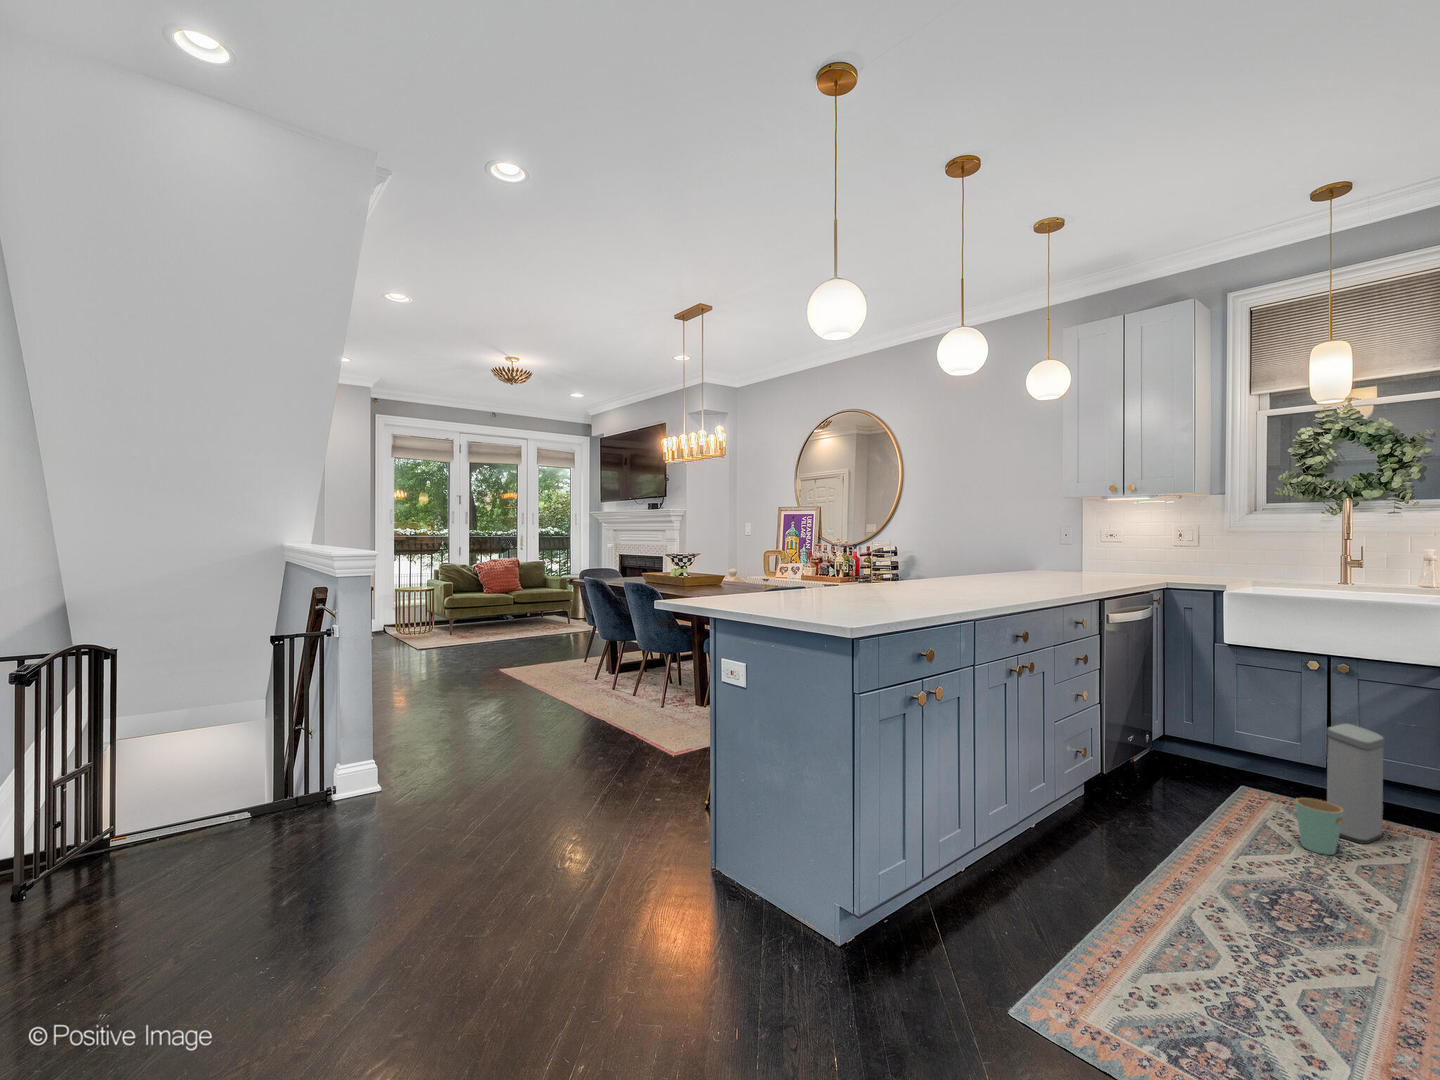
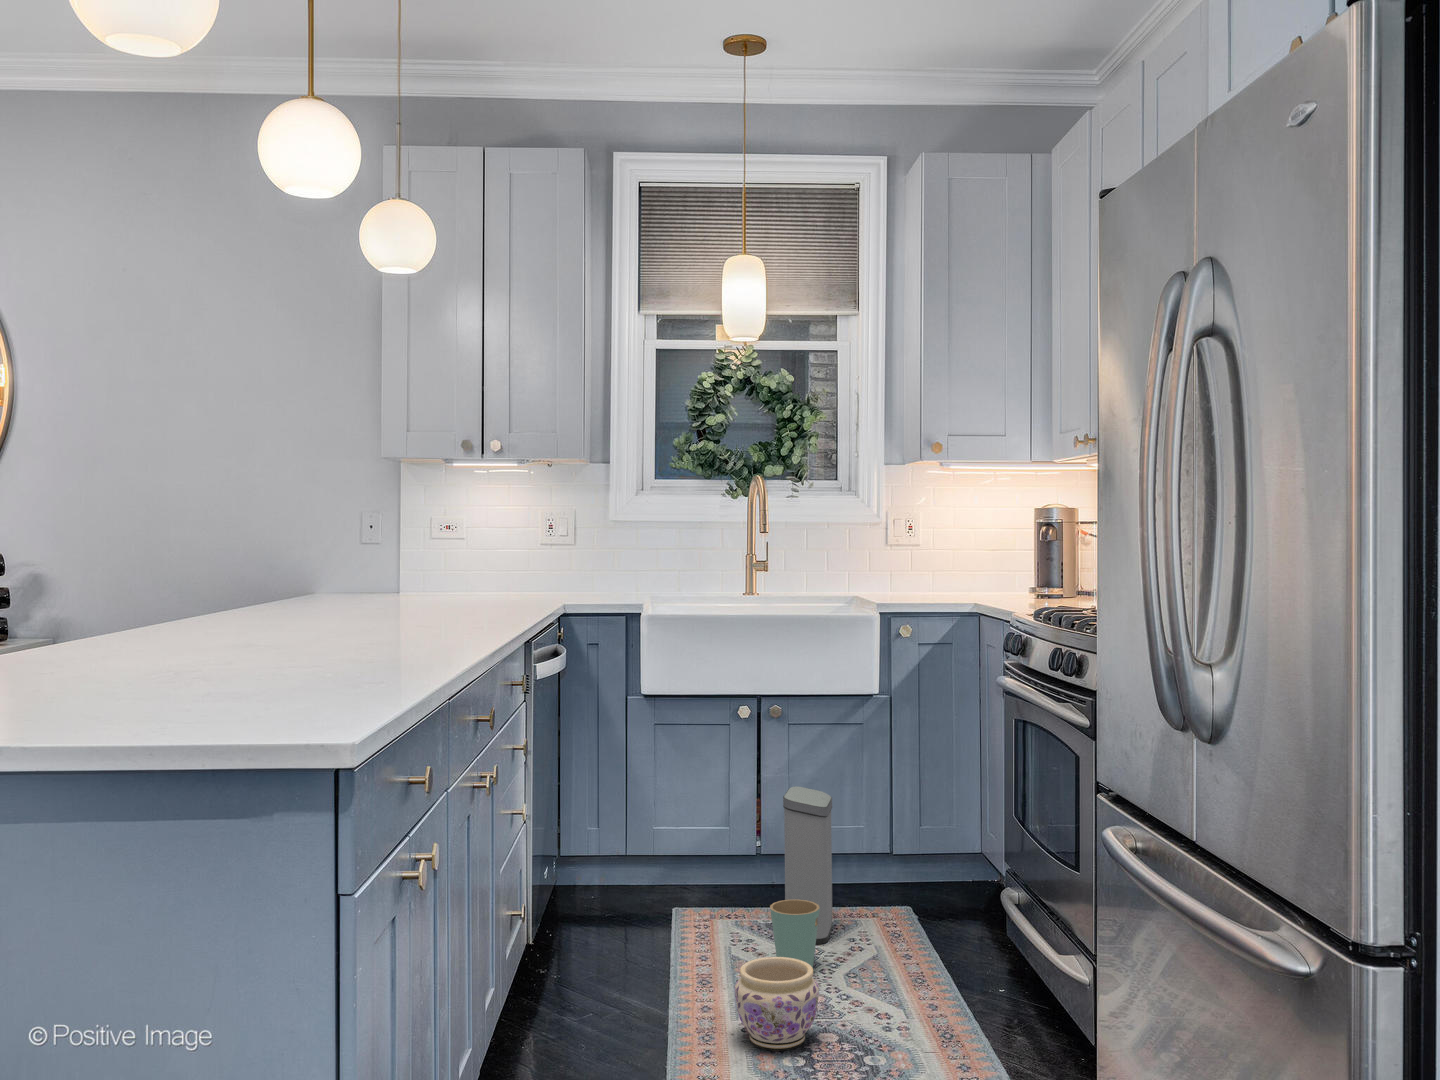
planter: none [1222,822,1297,891] -> present [735,957,819,1051]

